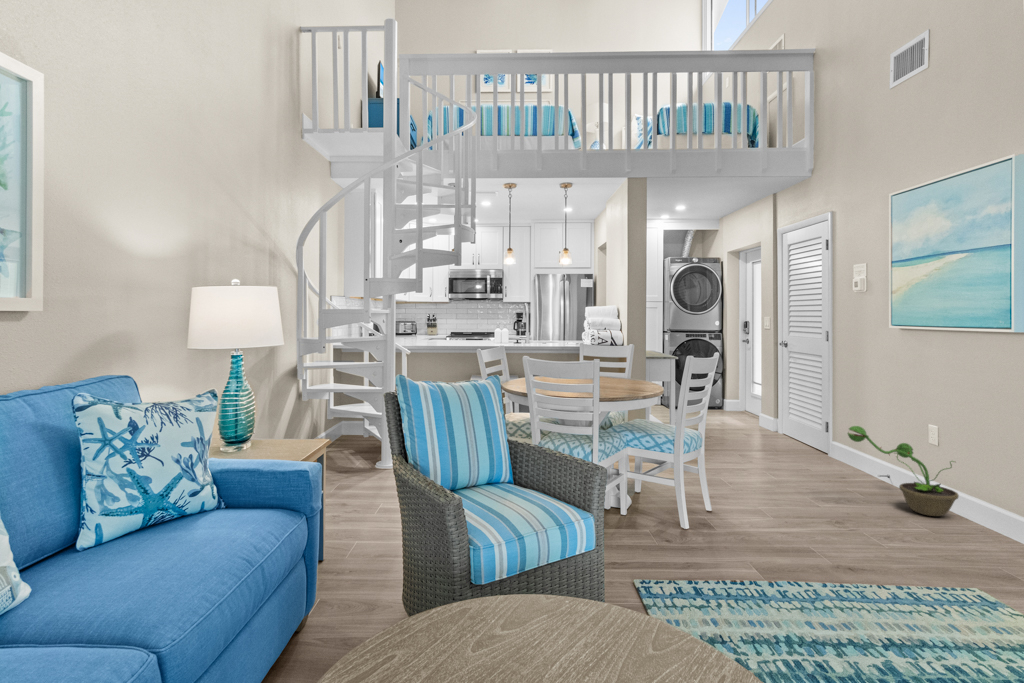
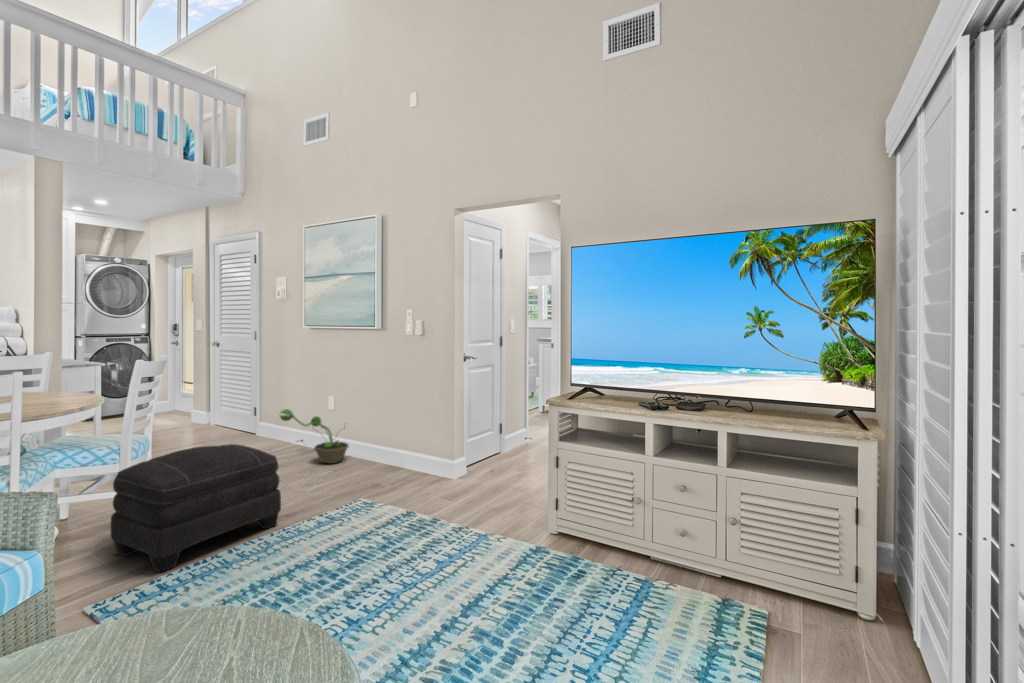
ottoman: none [663,451,838,577] -> present [111,444,281,572]

